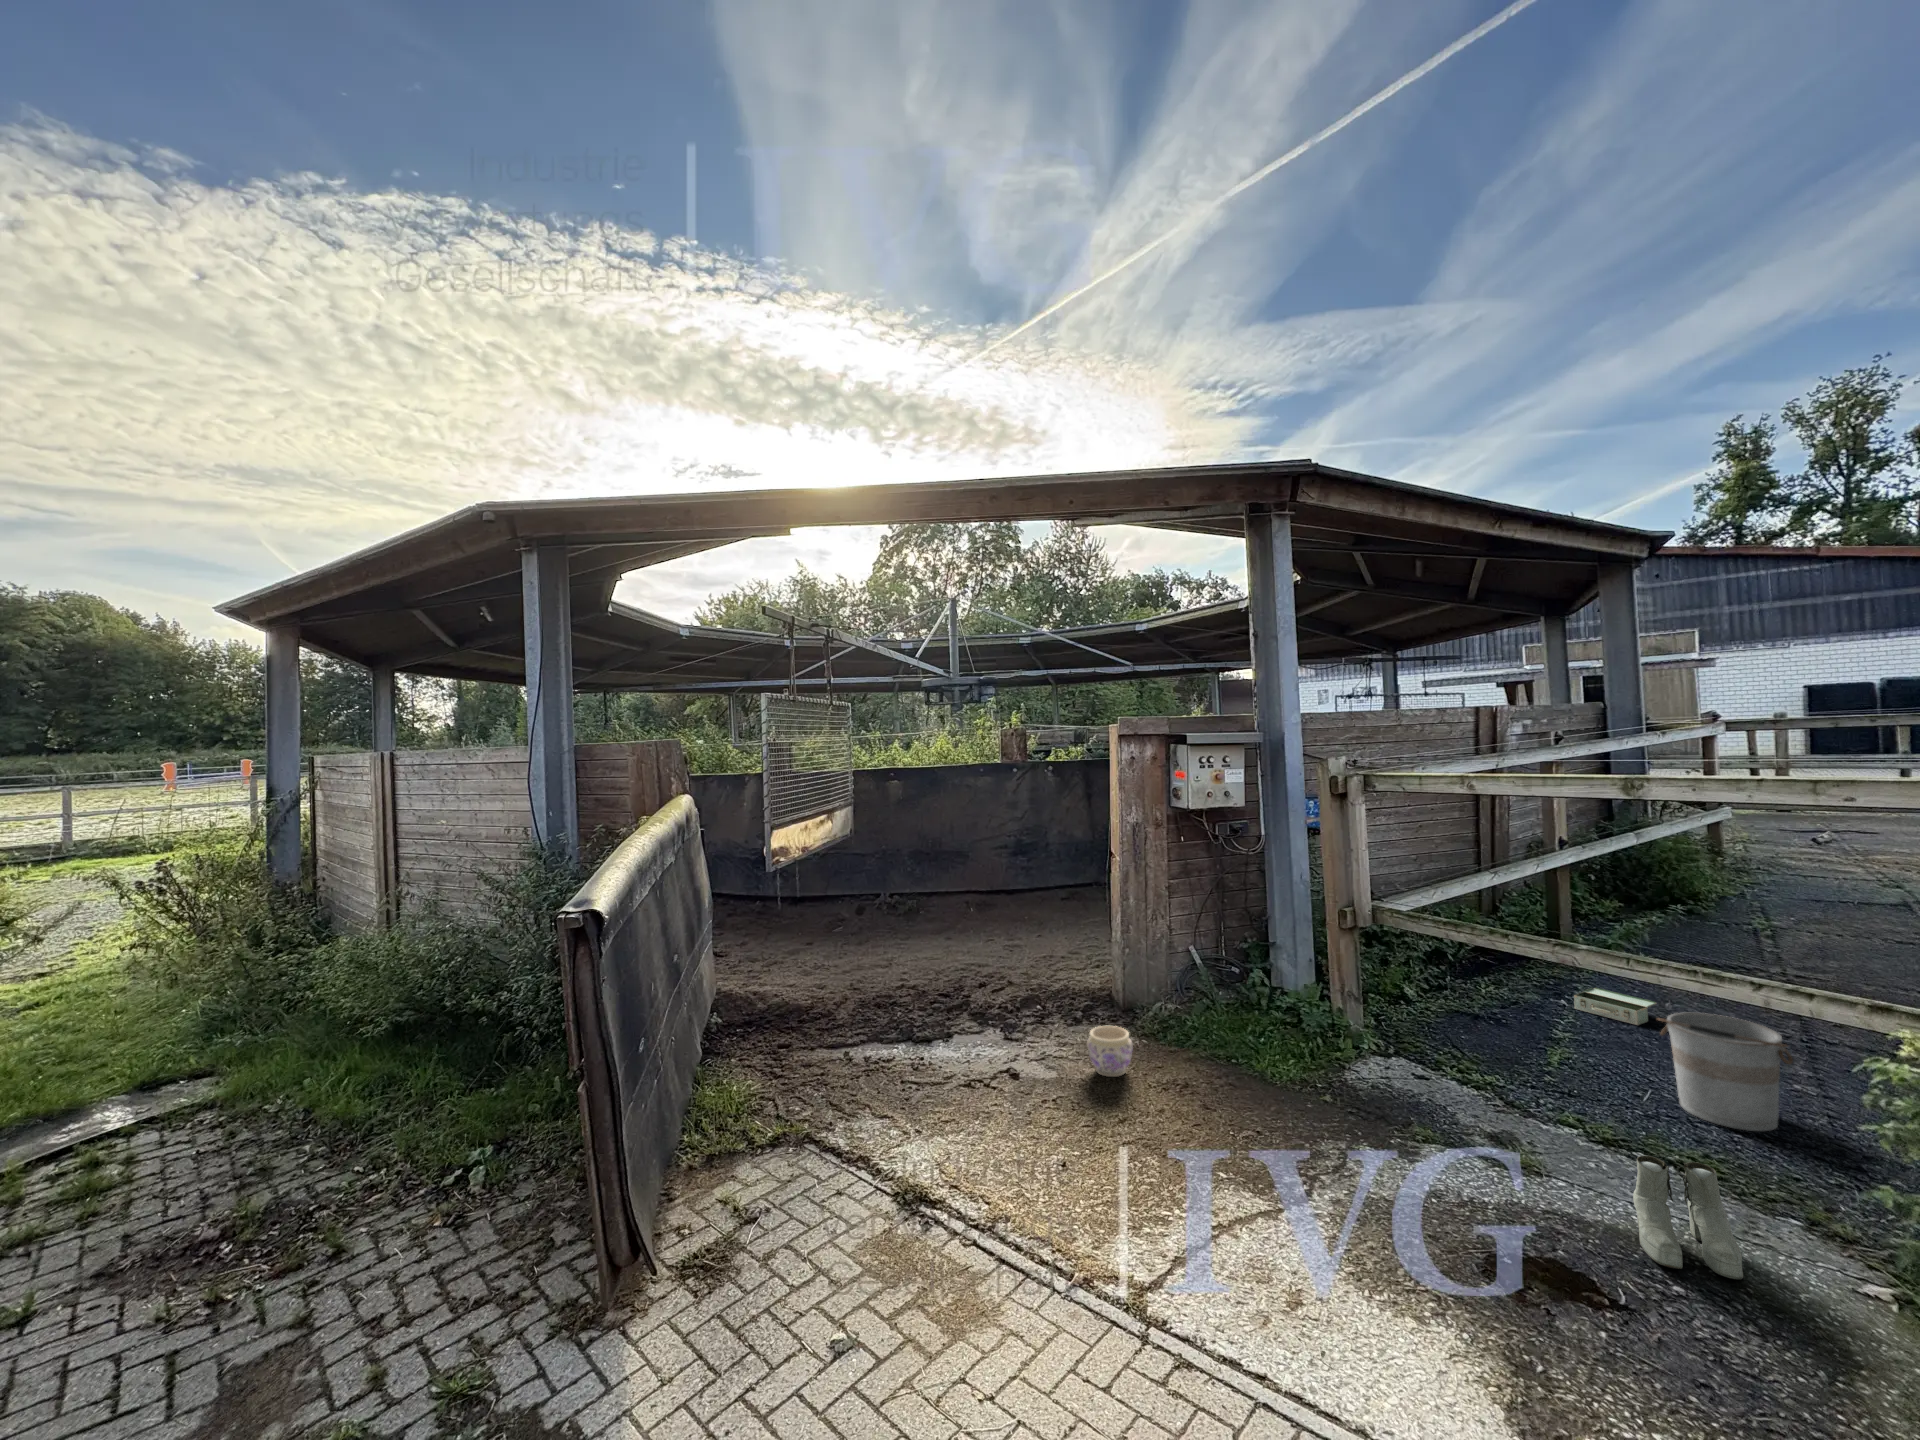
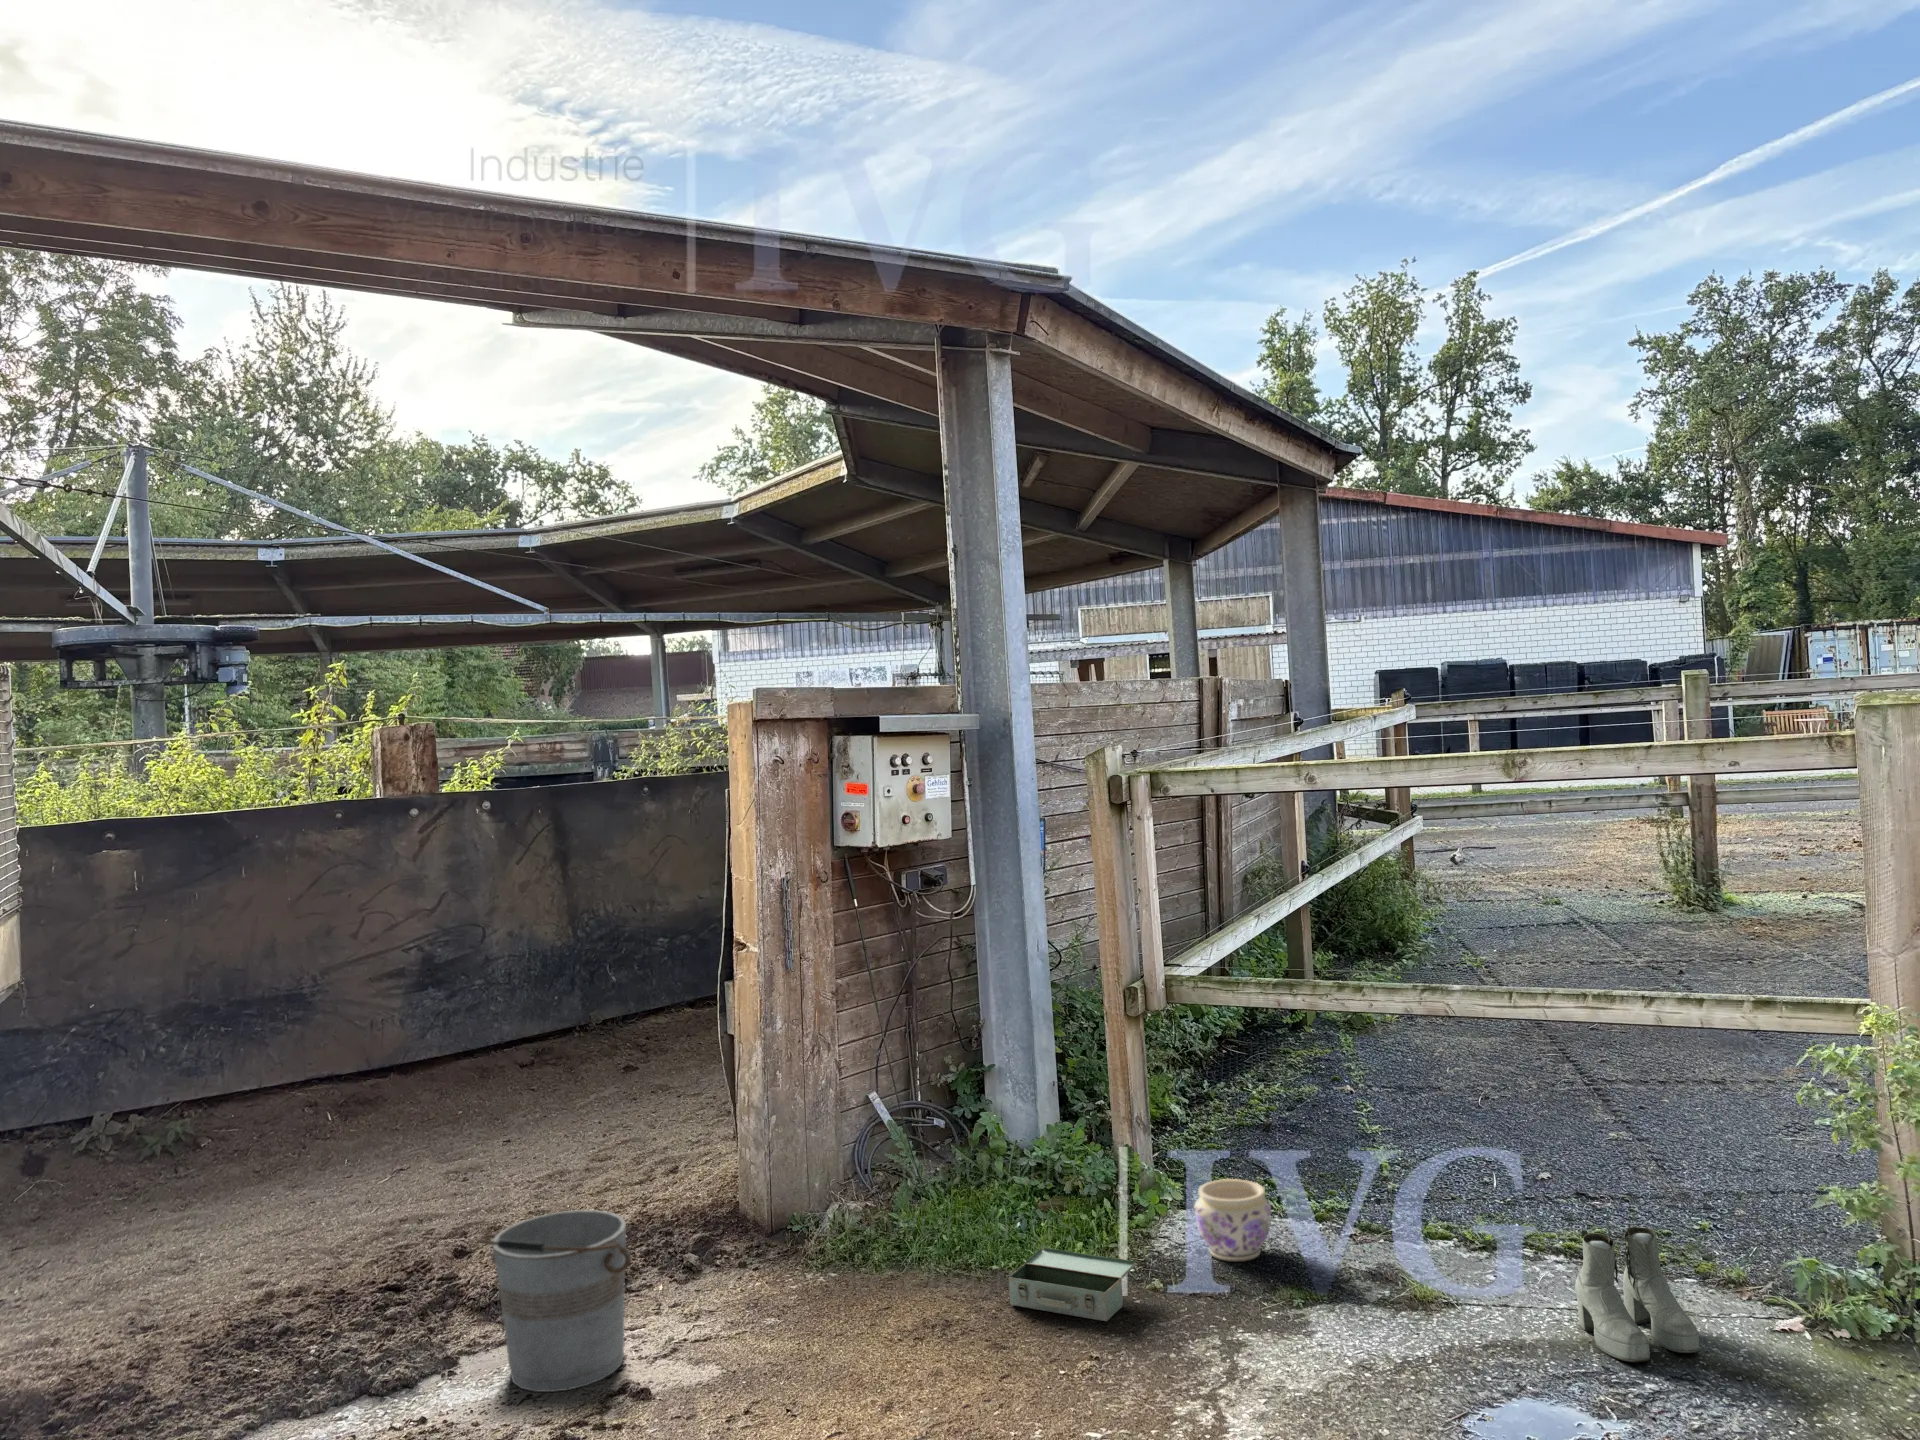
toolbox: present [1574,988,1657,1025] -> present [1009,1248,1136,1321]
bucket: present [1658,1013,1793,1131] -> present [476,1210,632,1392]
planter: present [1087,1026,1133,1077] -> present [1194,1179,1271,1262]

